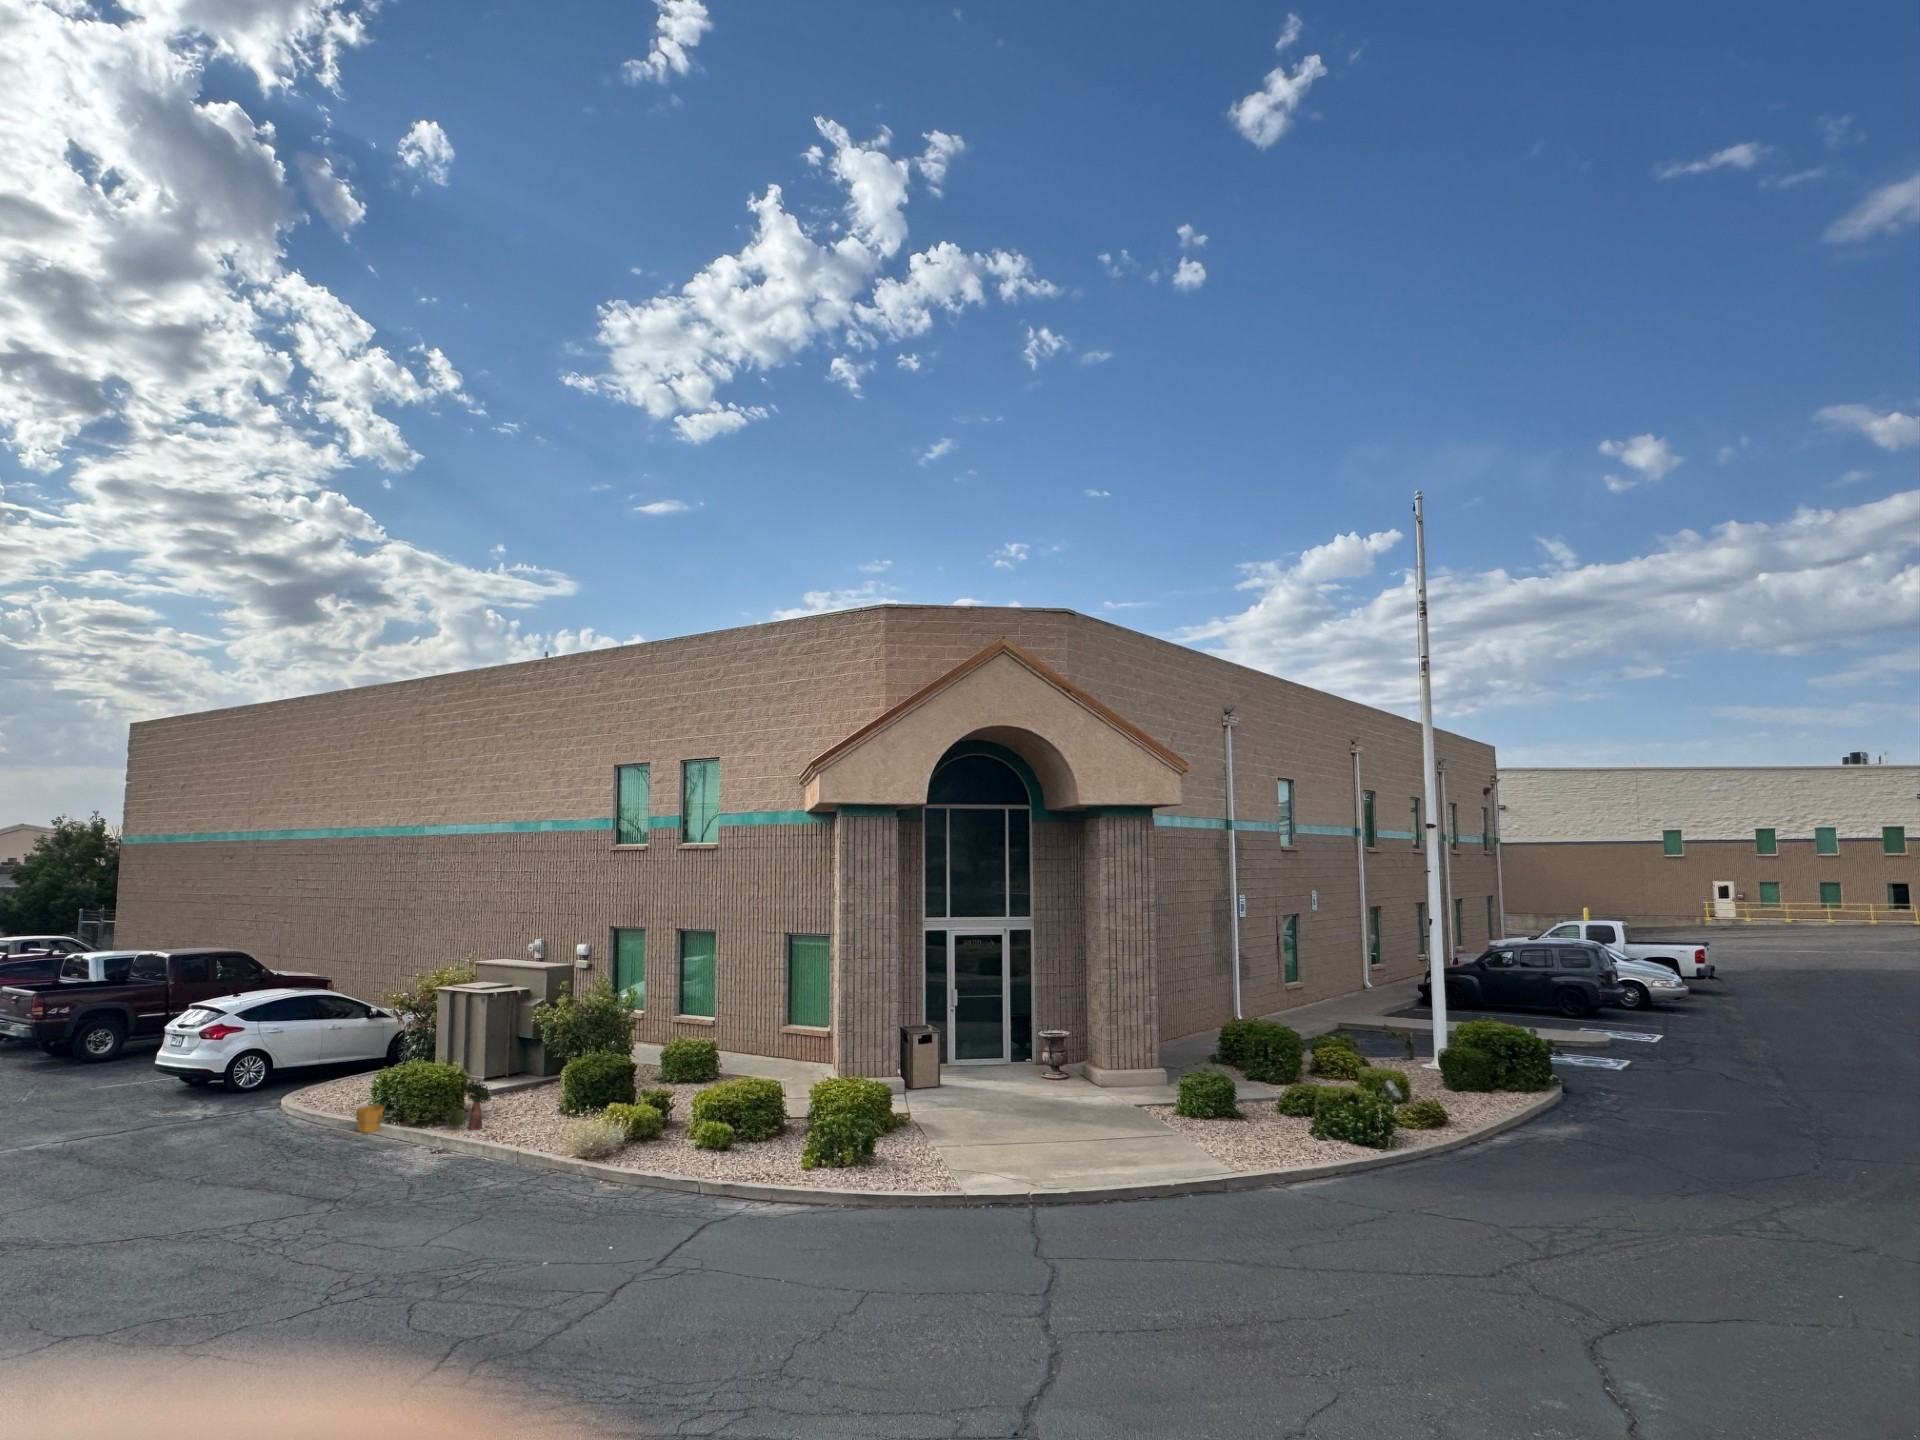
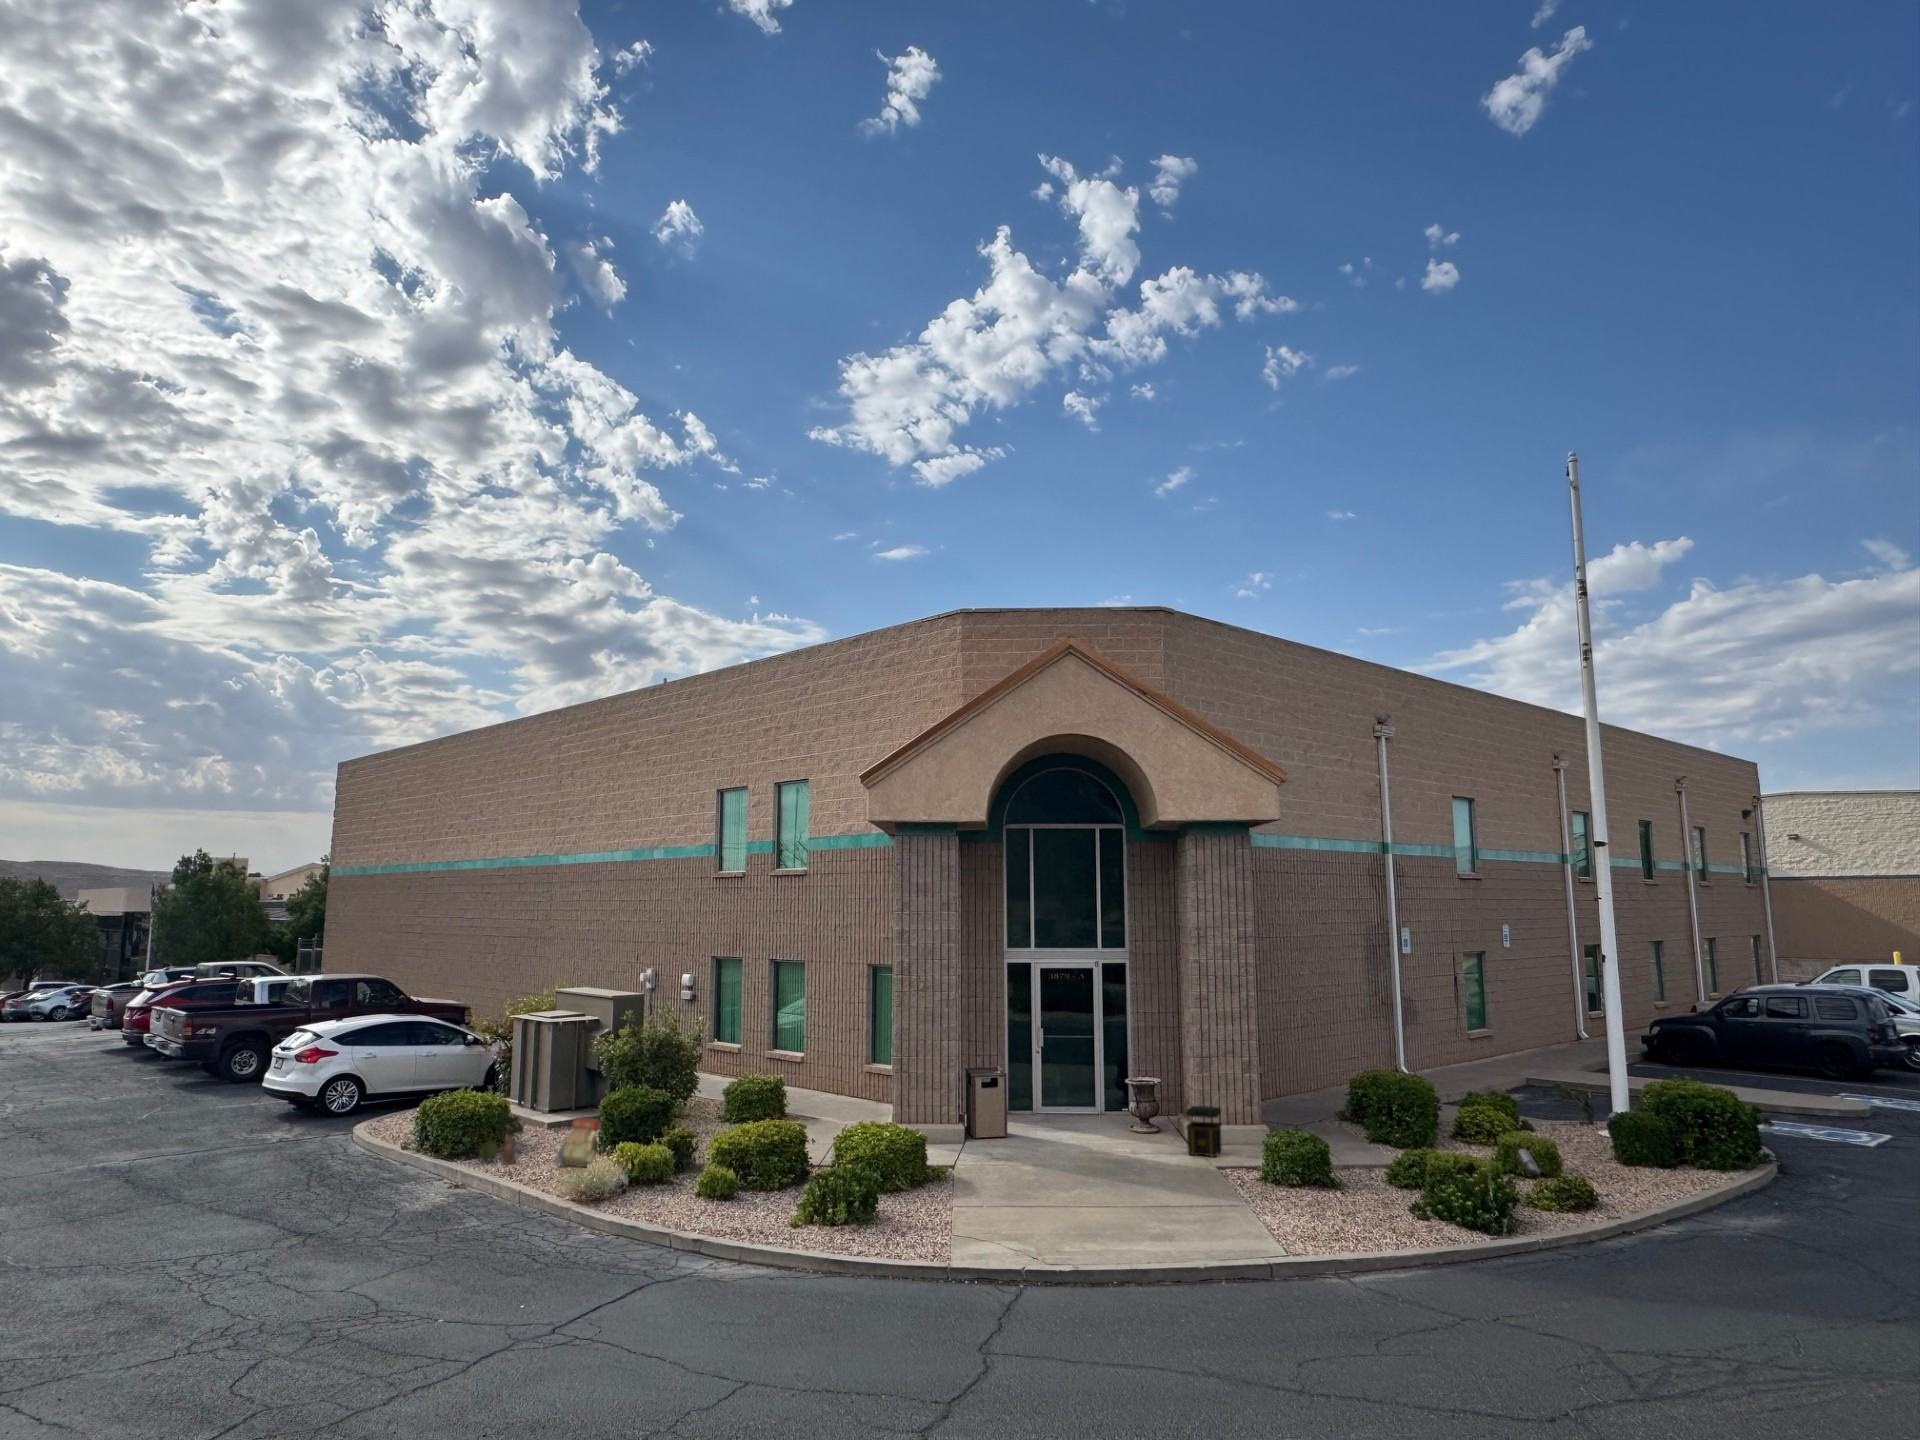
toolbox: none [1097,1054,1126,1097] -> present [1186,1106,1222,1157]
backpack: none [528,1082,569,1129] -> present [555,1117,600,1167]
bucket: present [356,1105,384,1132] -> none [392,1134,426,1162]

